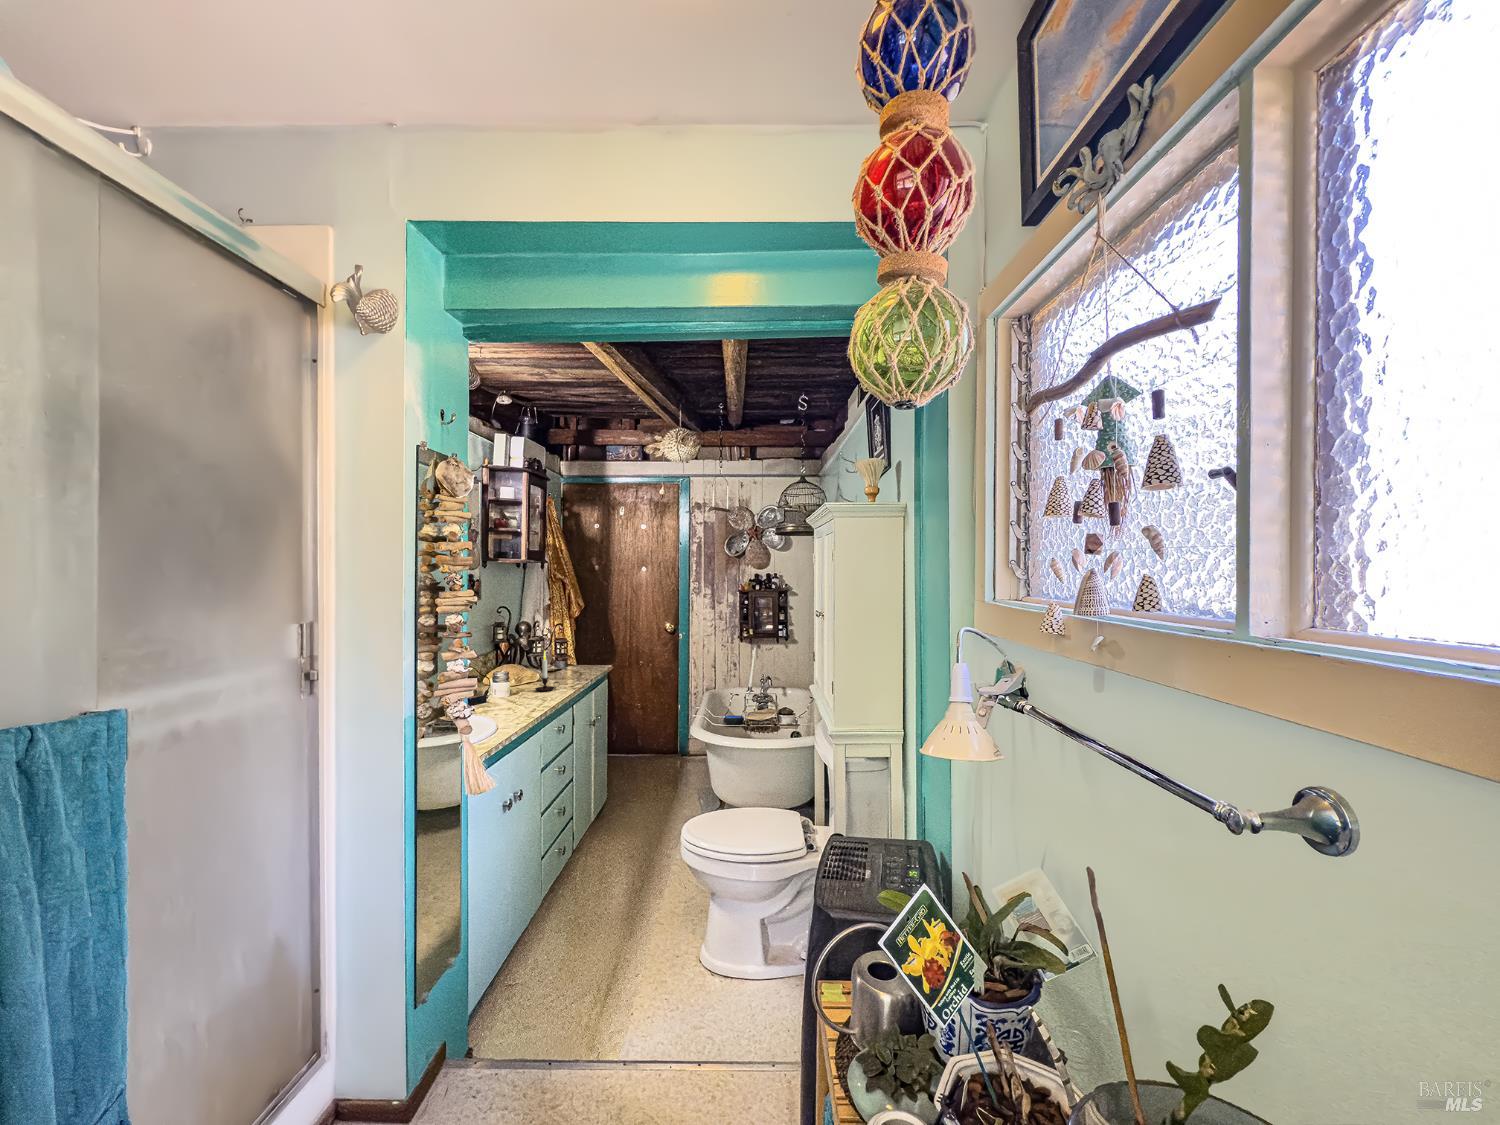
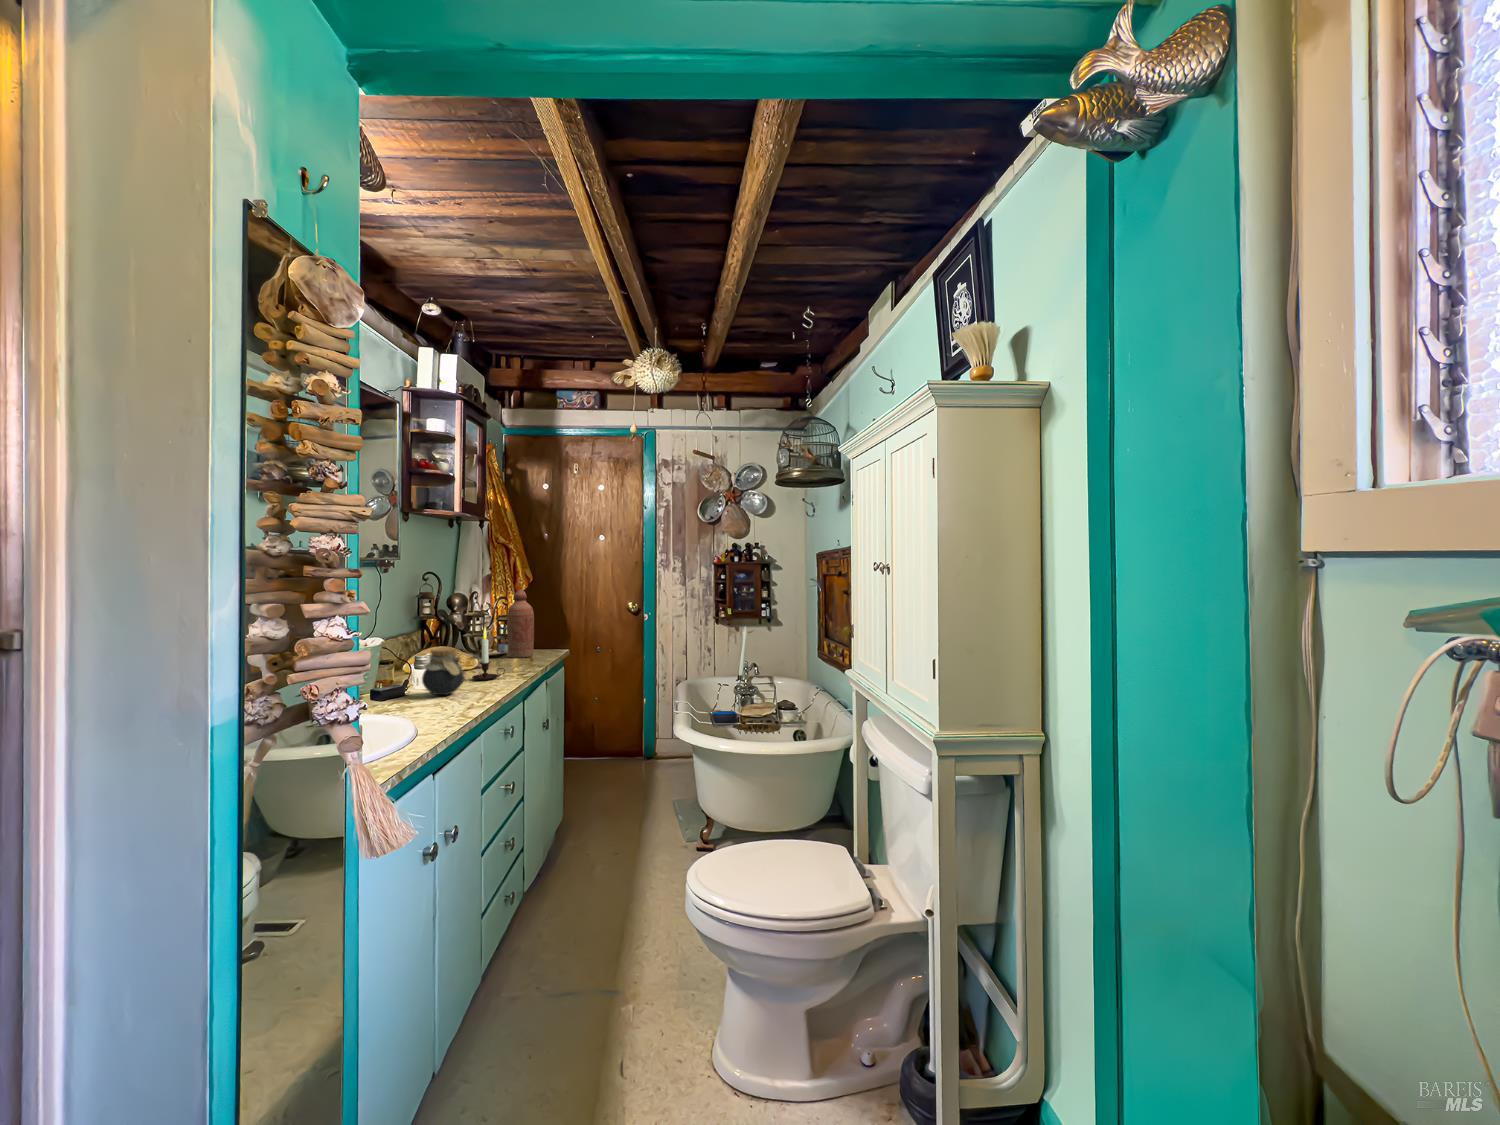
bottle: none [563,618,584,673] -> present [507,590,534,658]
jar: none [500,667,531,702] -> present [422,648,466,695]

